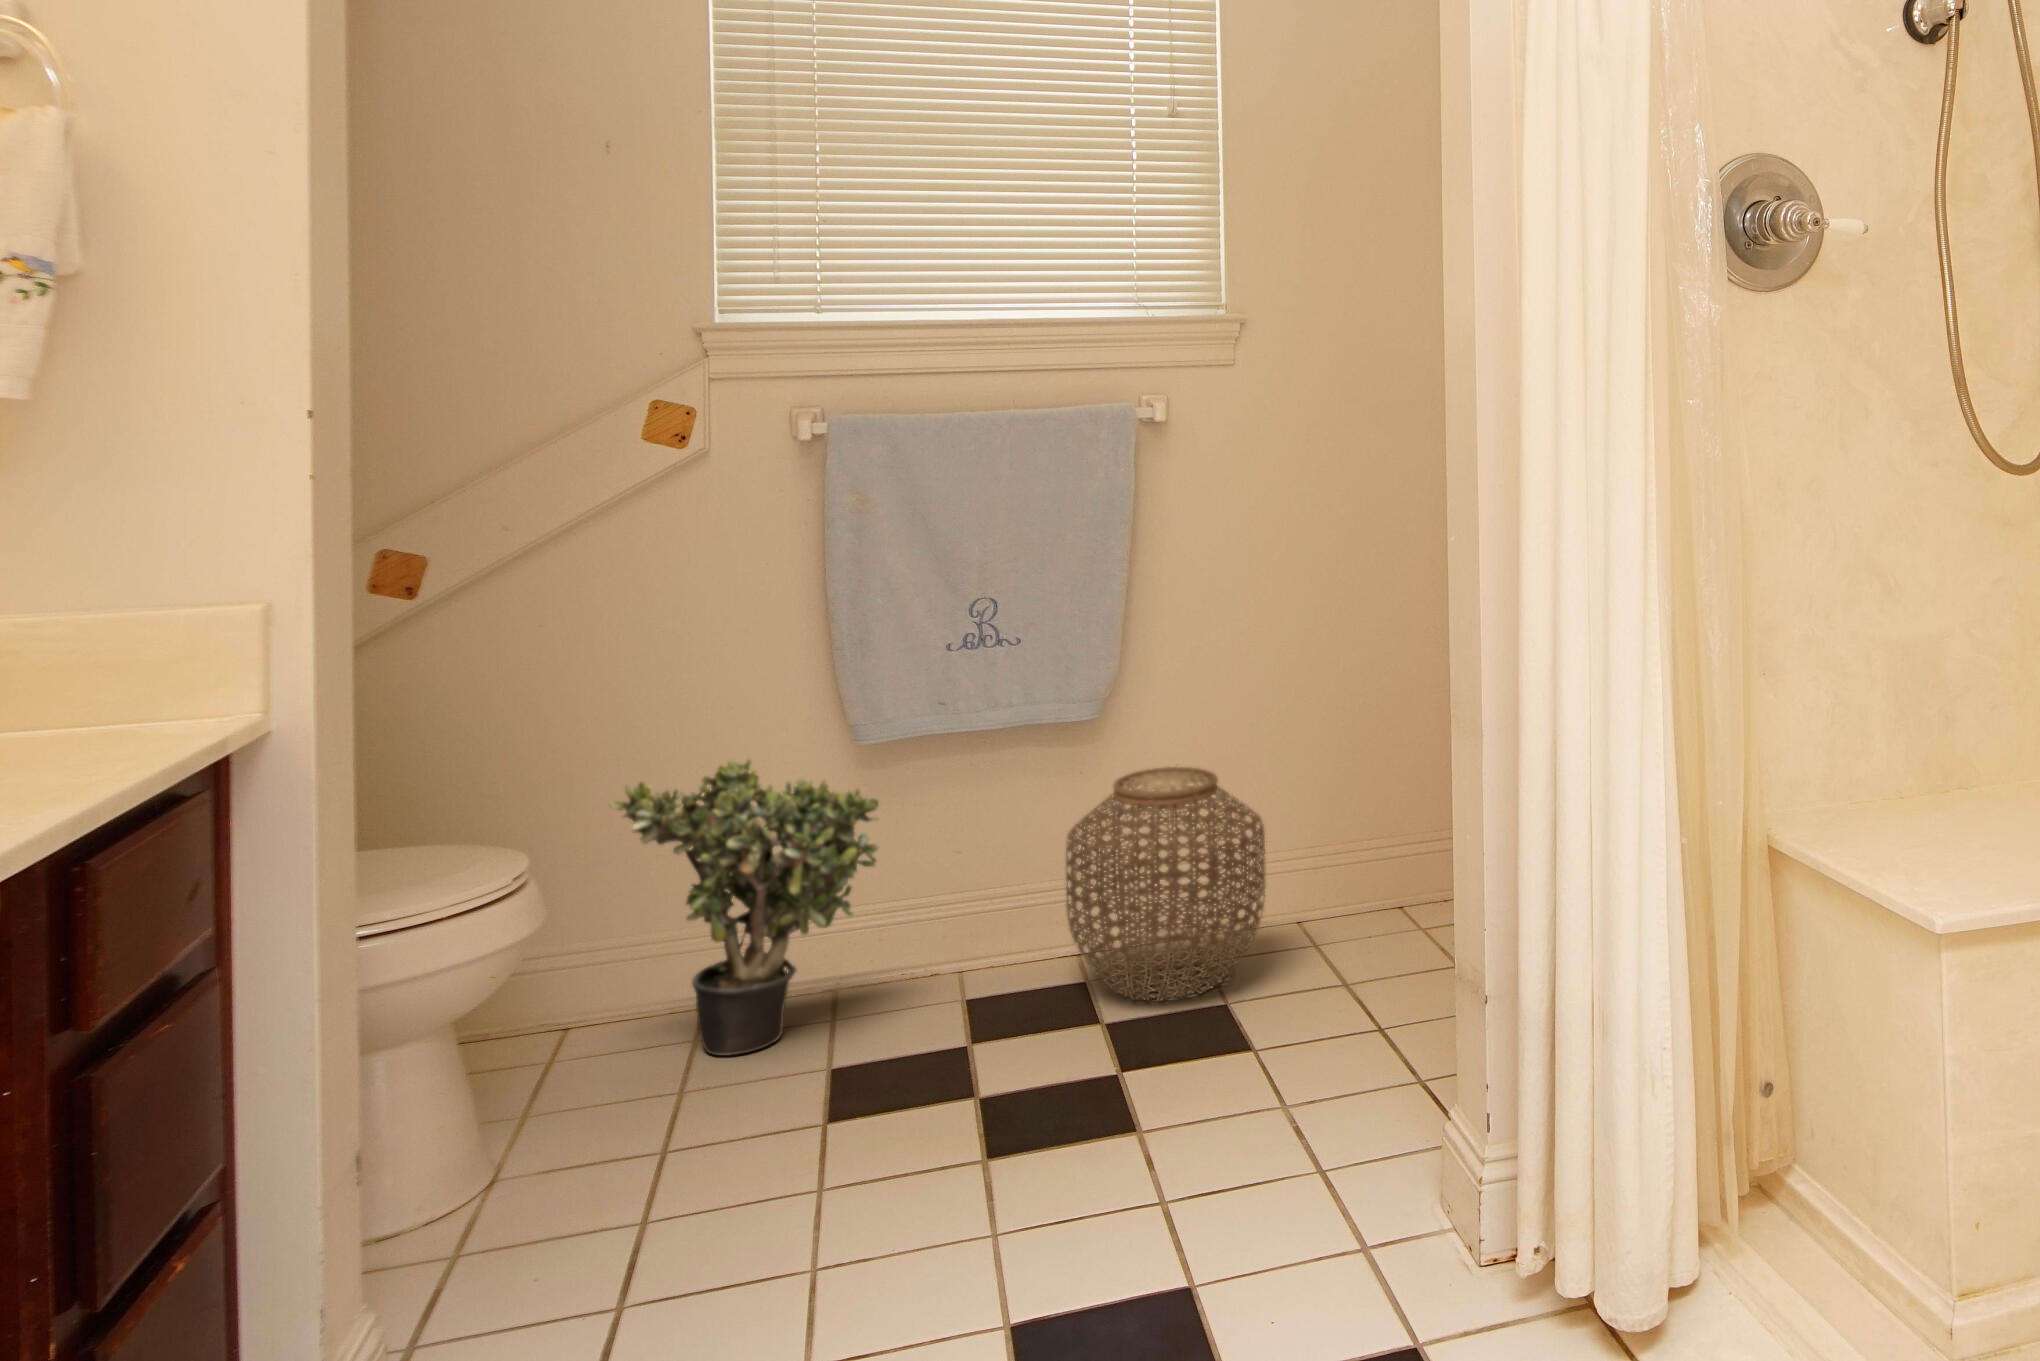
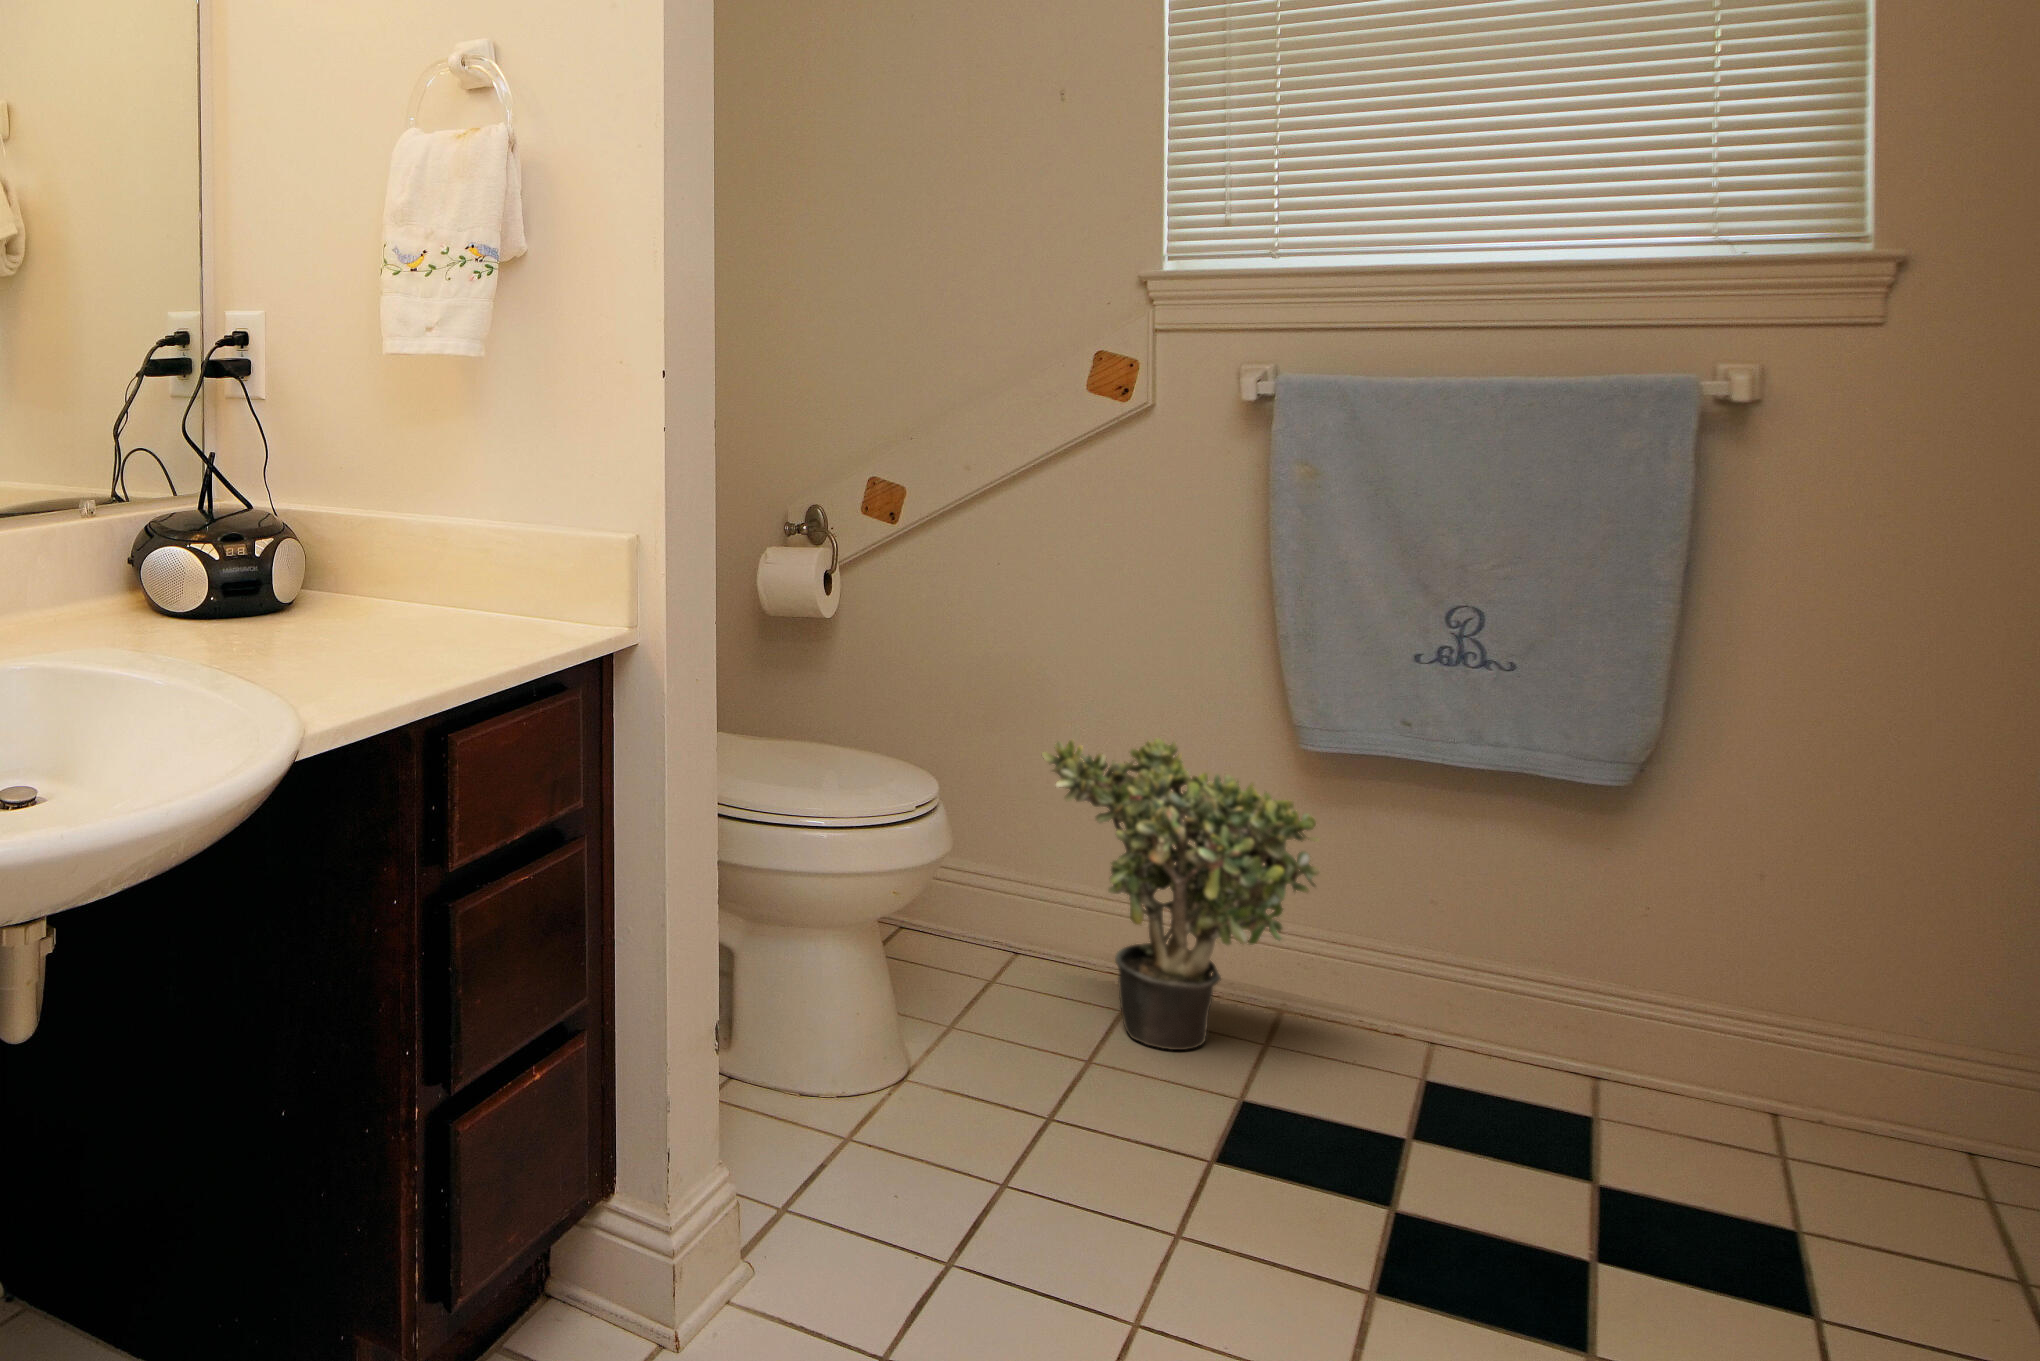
woven basket: present [1066,767,1265,1001] -> none [1556,870,1885,1202]

